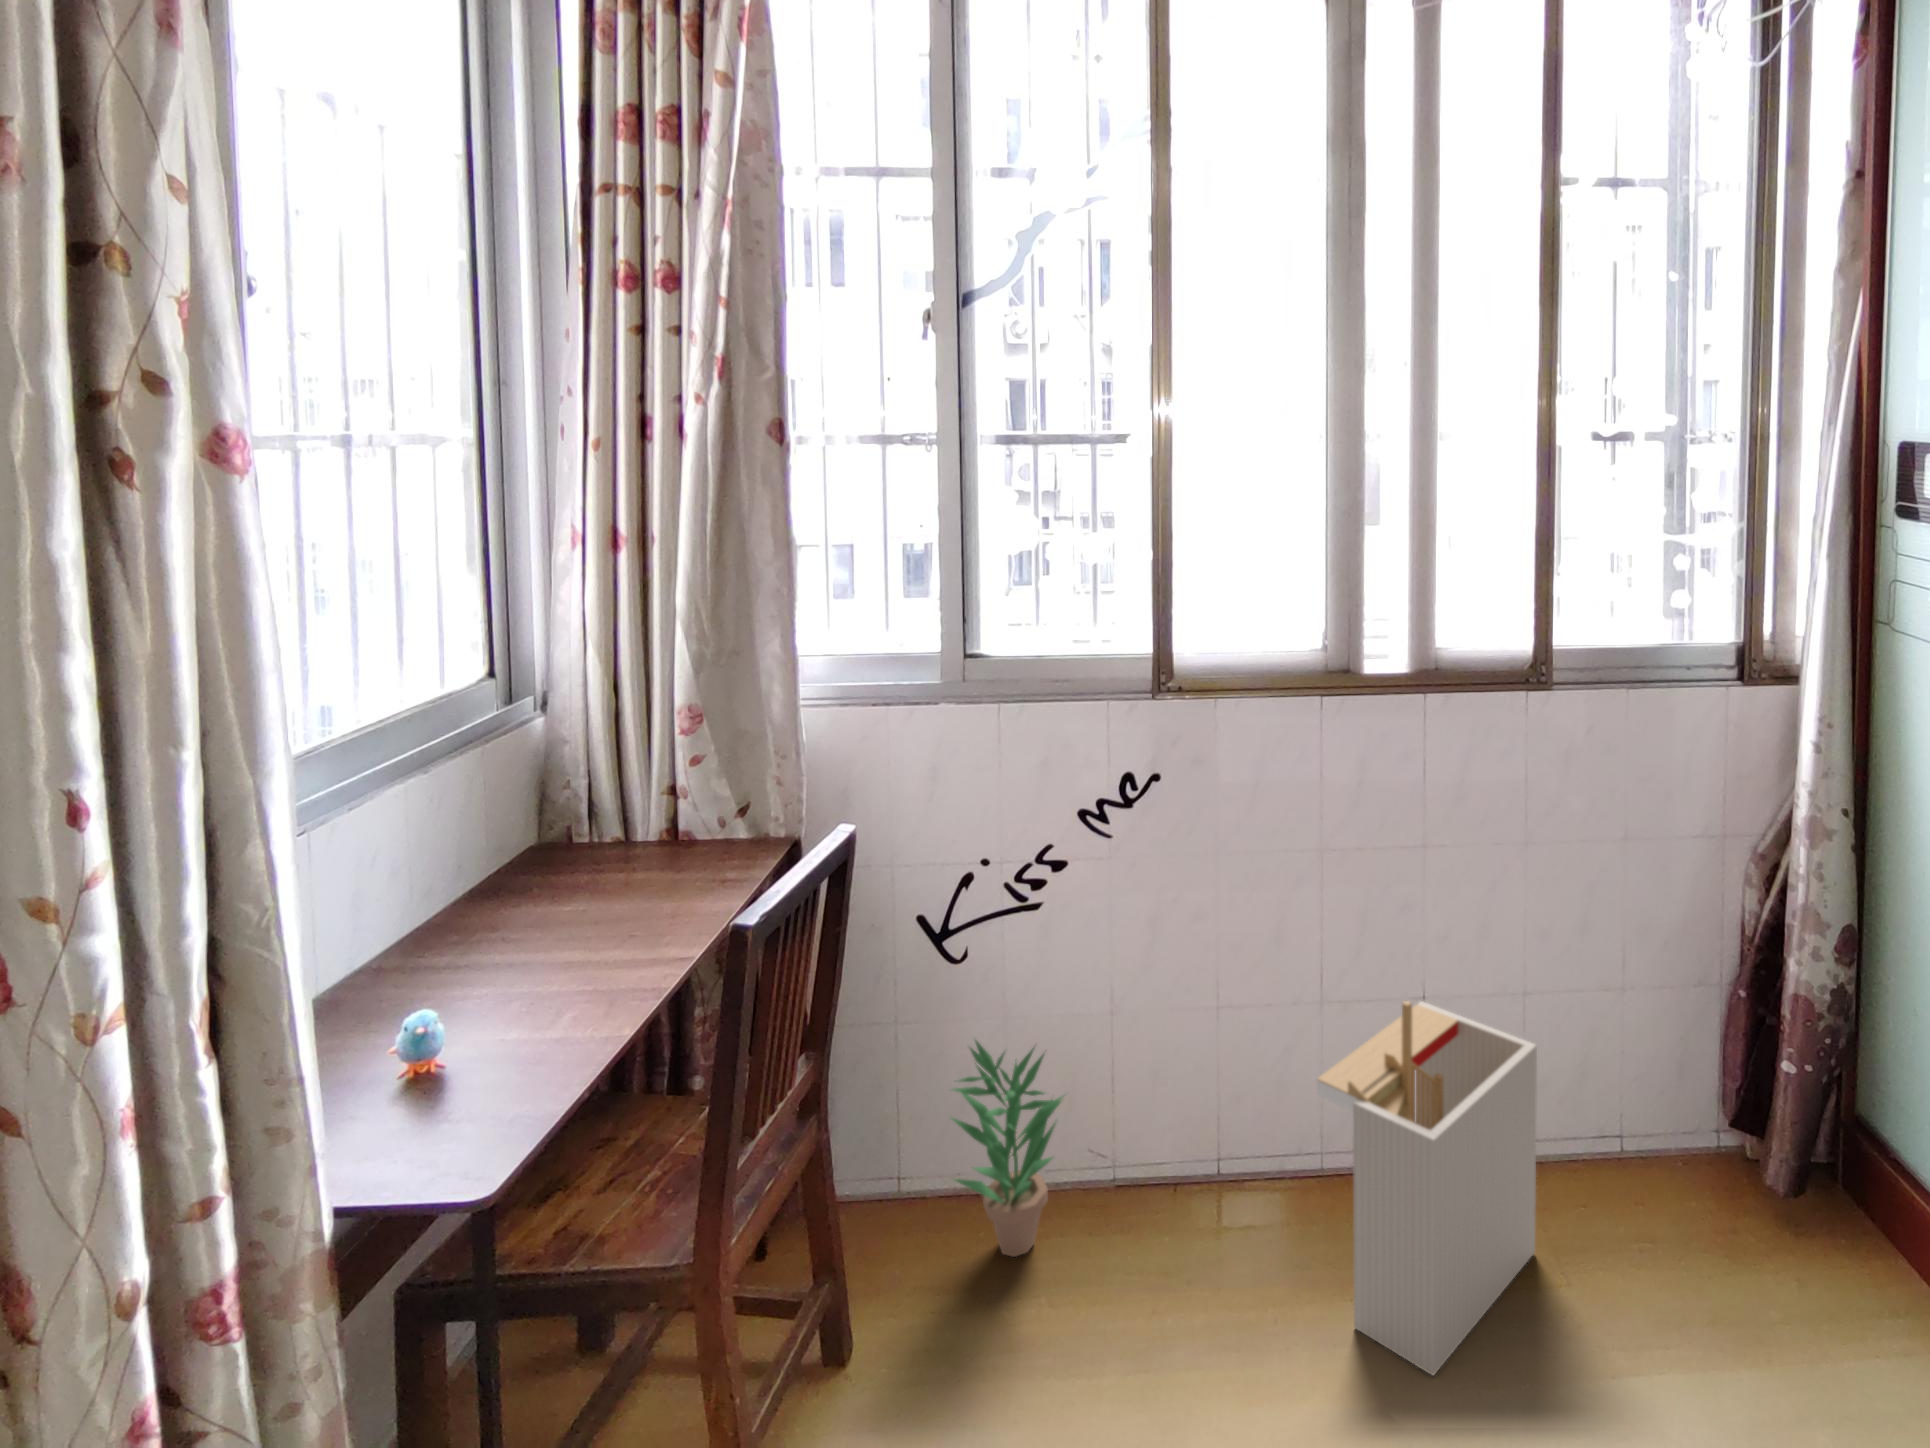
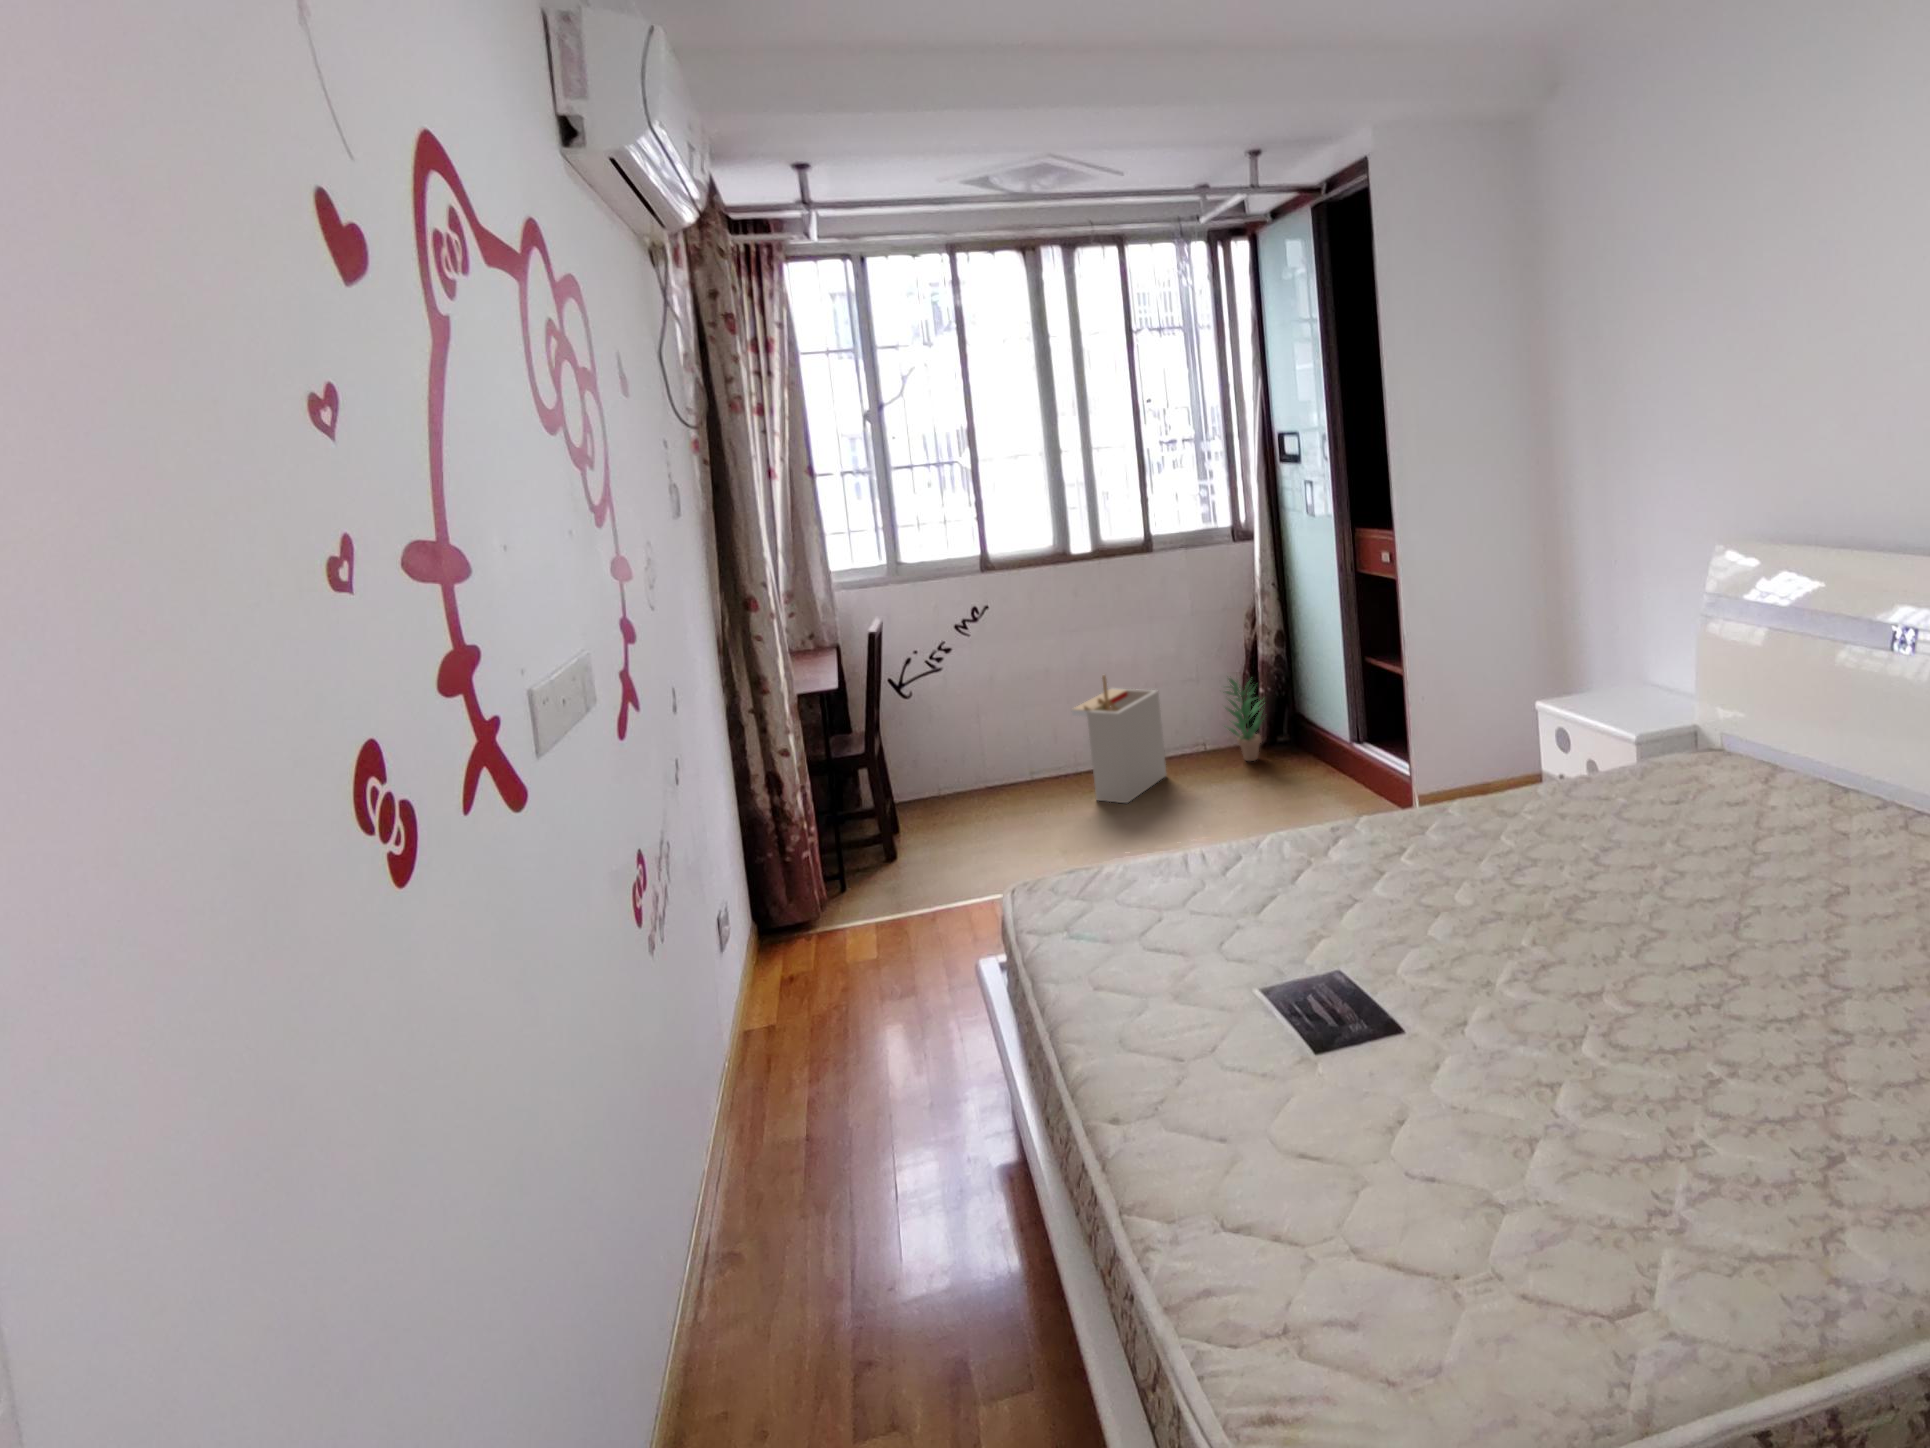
potted plant: present [952,1041,1063,1257] -> present [1226,679,1263,761]

